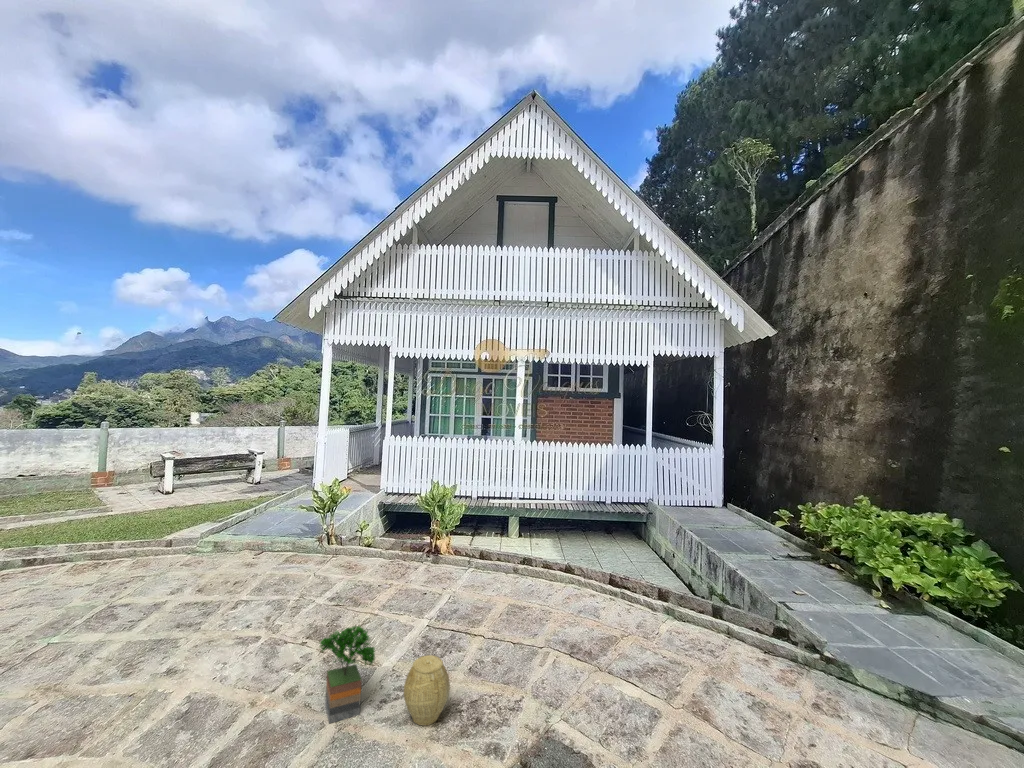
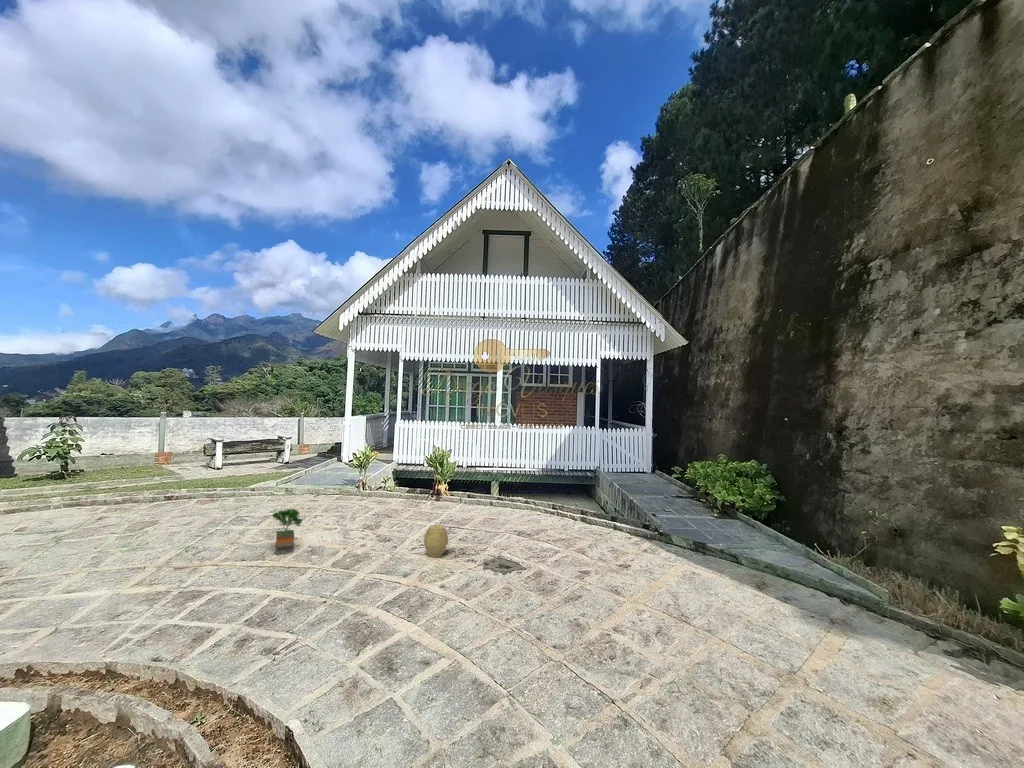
potted tree: present [319,626,375,723] -> present [272,509,302,555]

